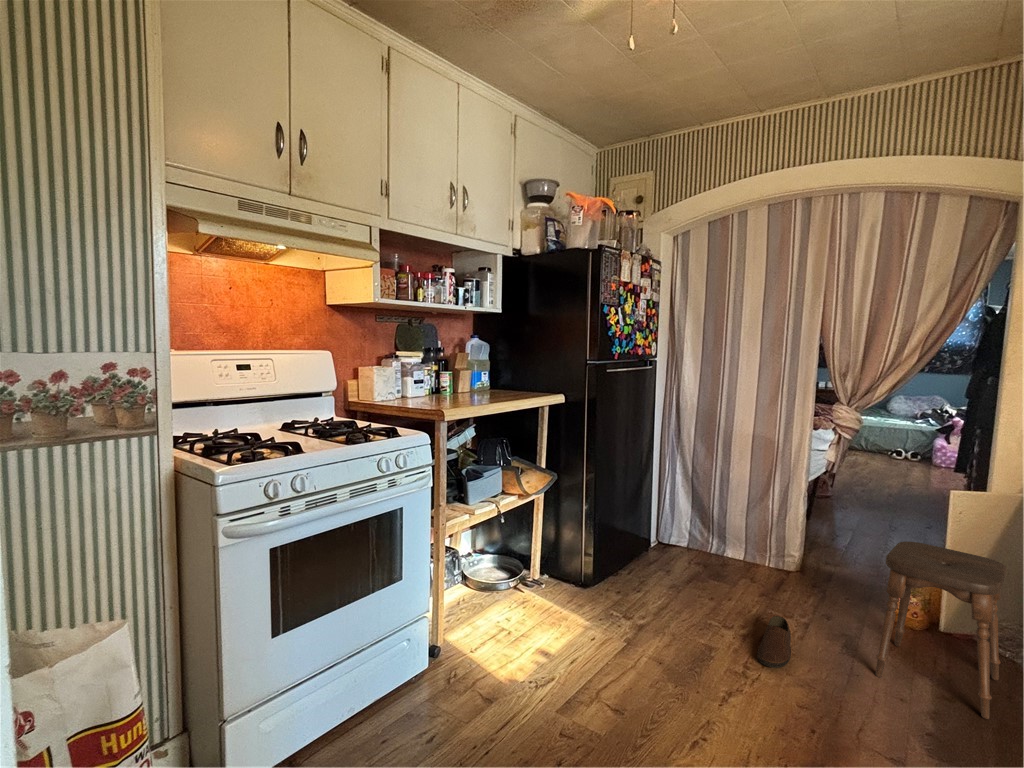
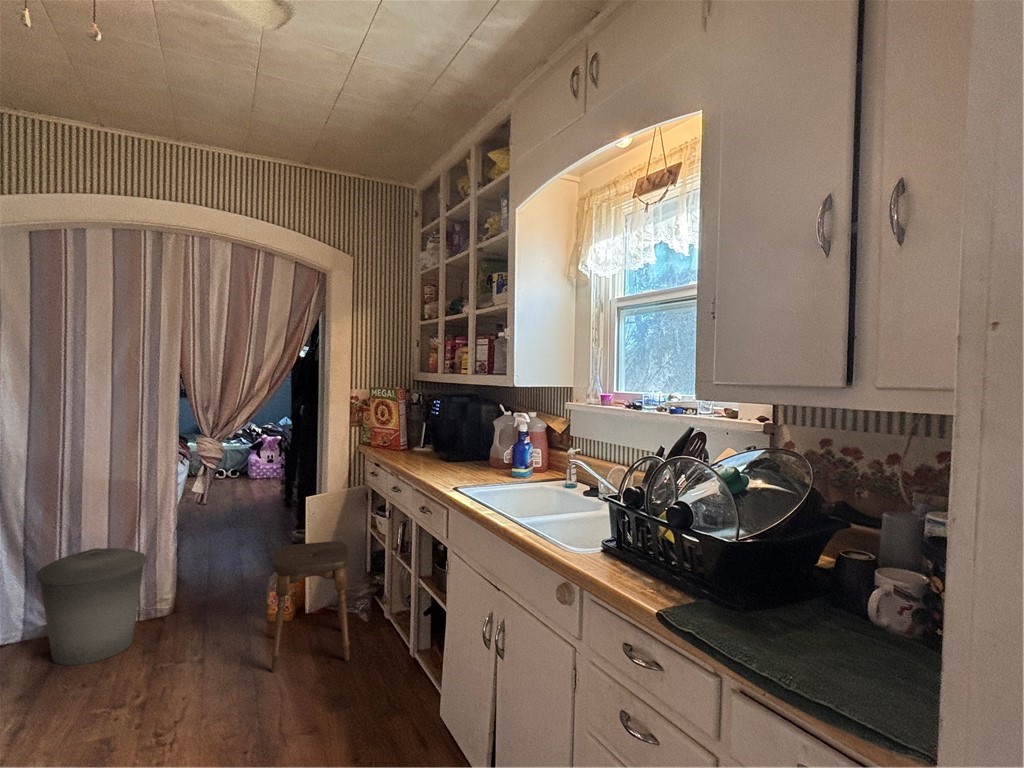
trash can: none [692,489,773,585] -> present [36,548,147,665]
shoe: present [757,616,791,668] -> none [164,663,199,721]

